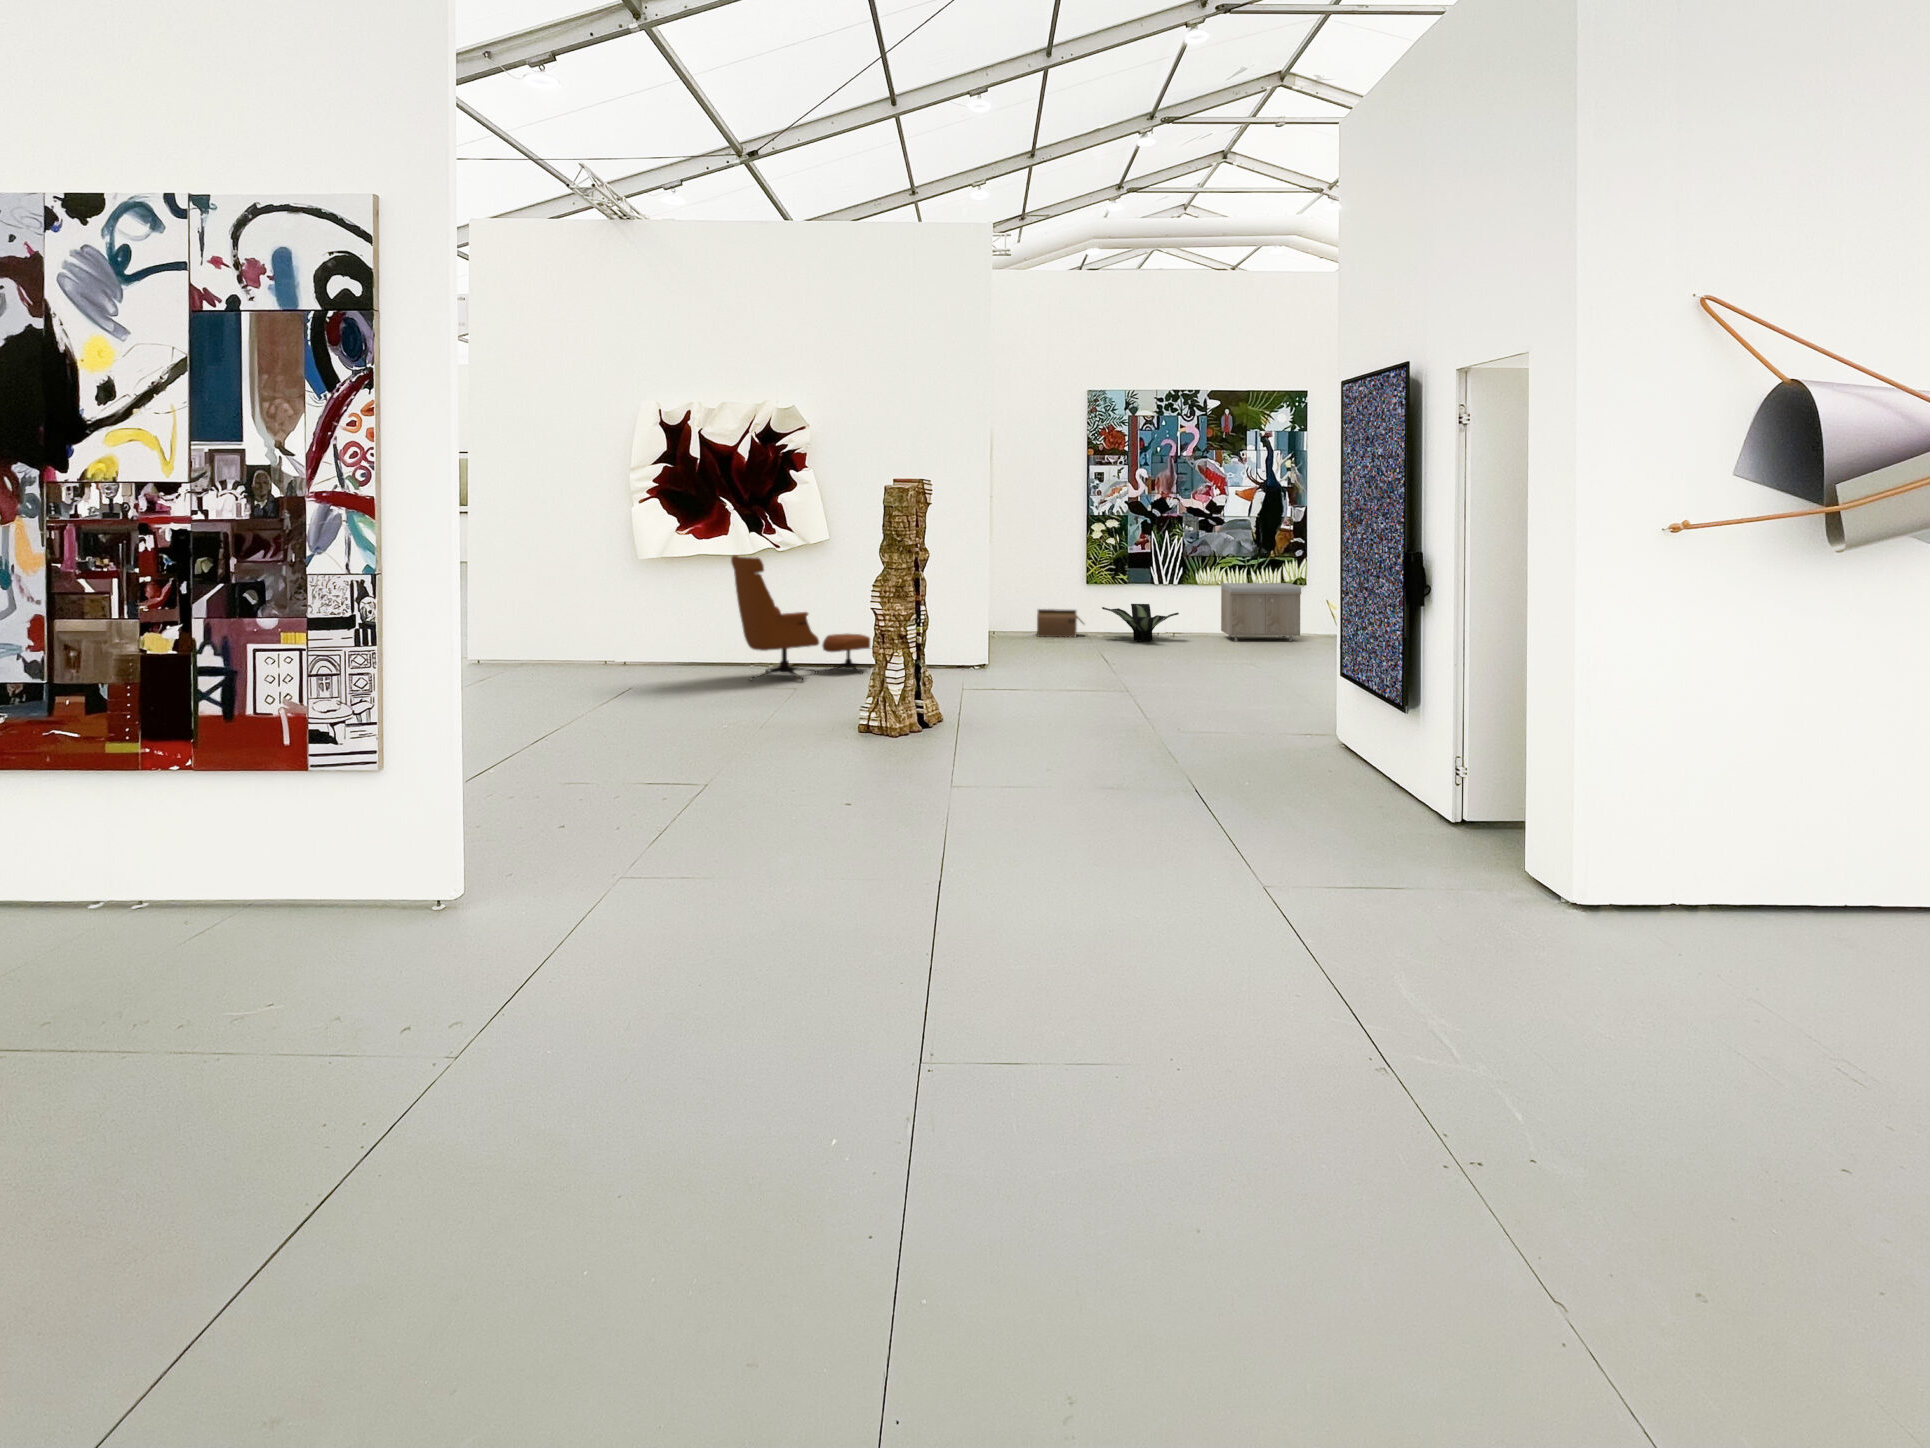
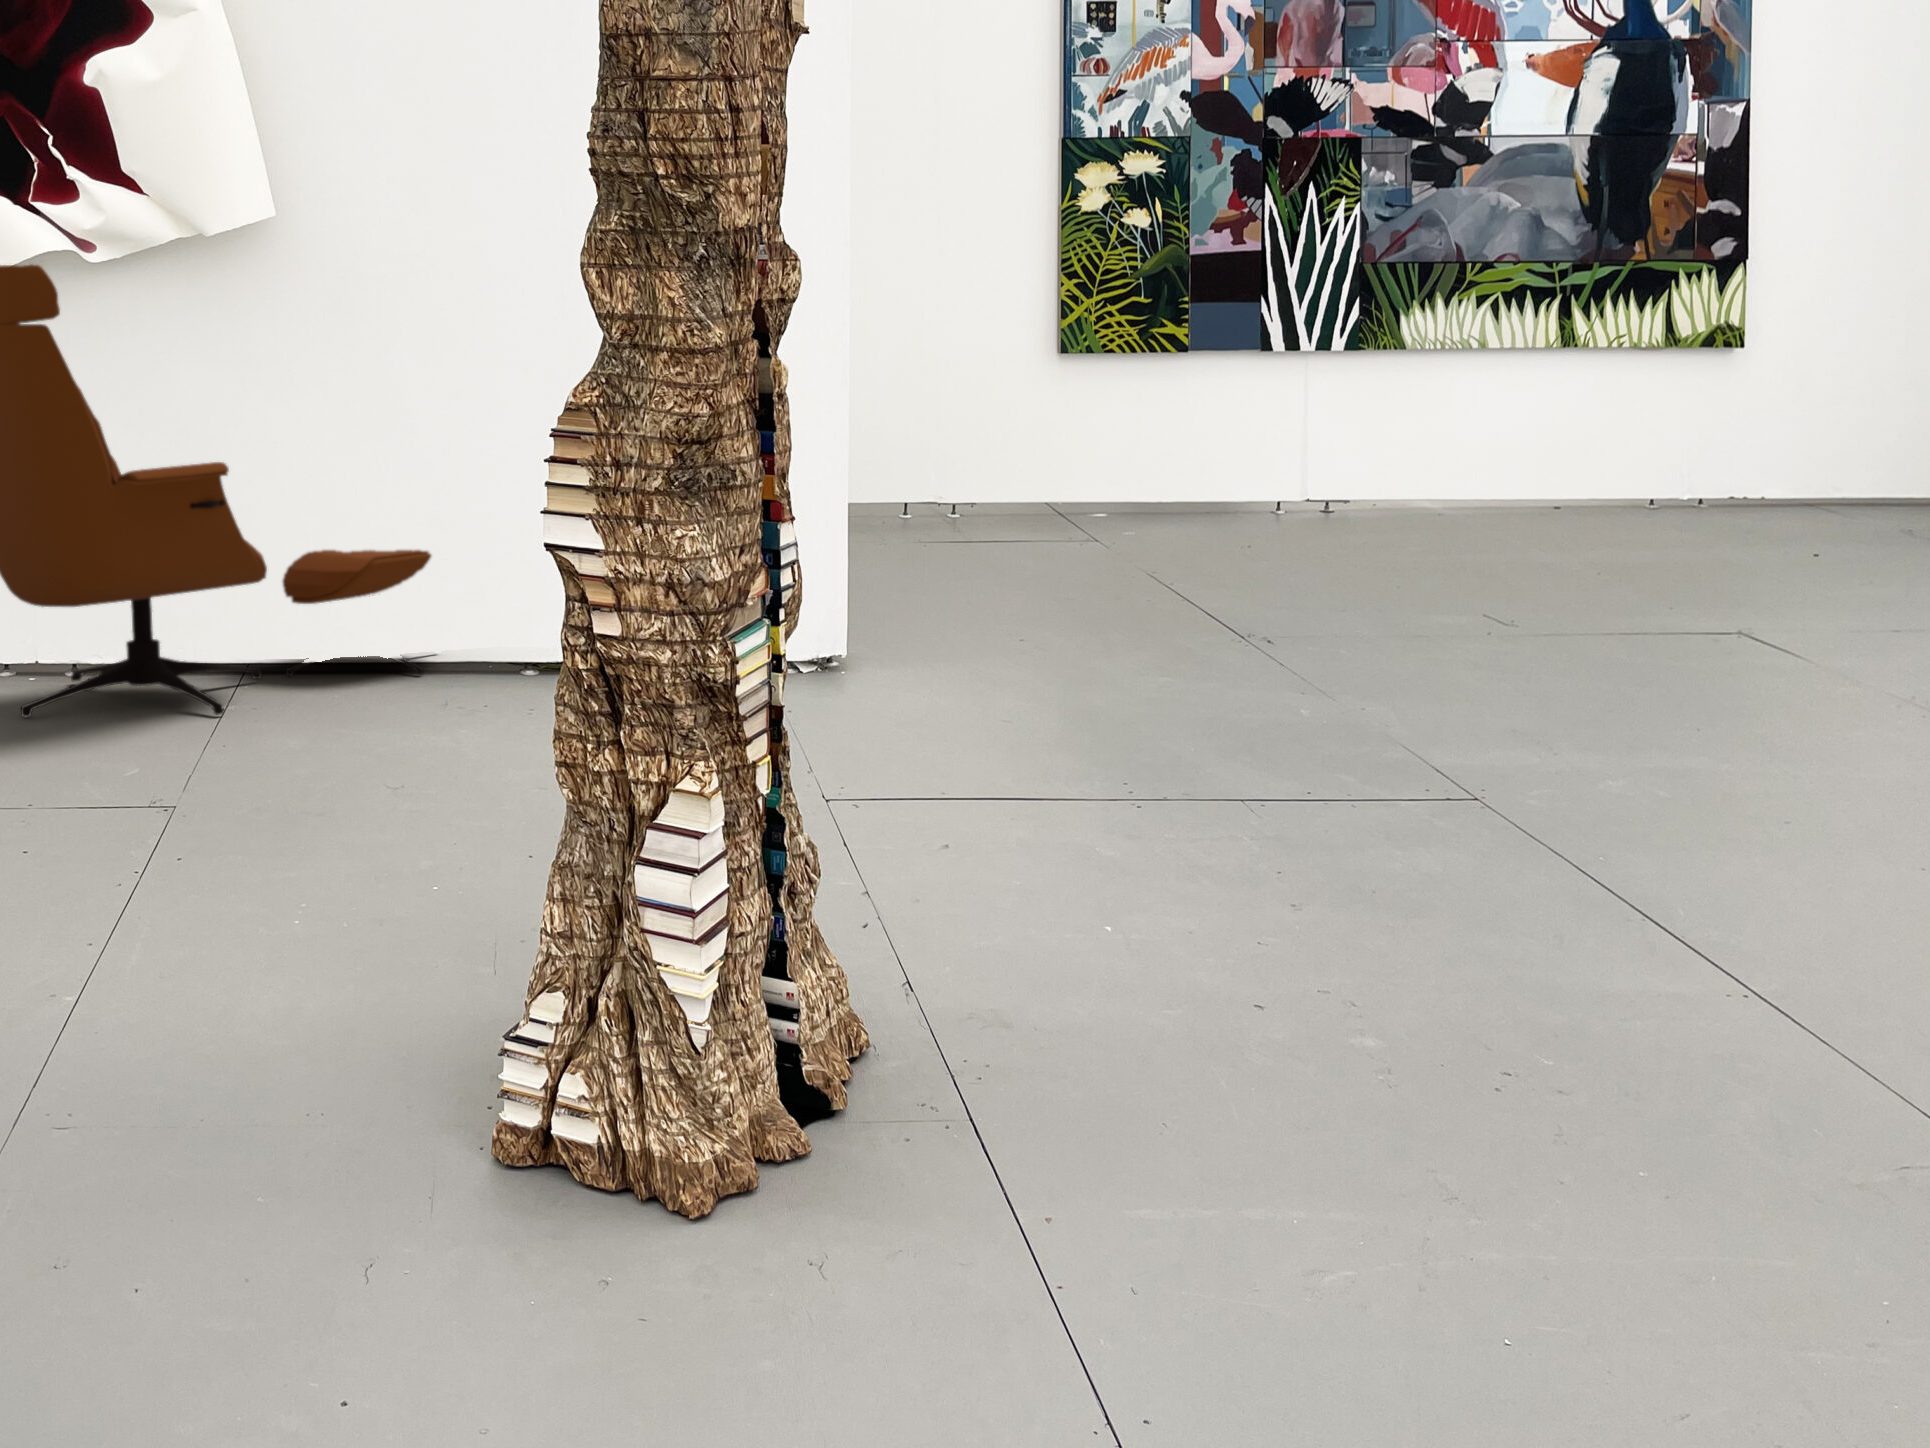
storage bench: present [1221,583,1301,641] -> none [1479,341,1743,524]
potted plant: present [1102,604,1179,641] -> none [1124,417,1373,536]
cardboard box: present [1037,609,1084,637] -> none [909,442,1065,530]

